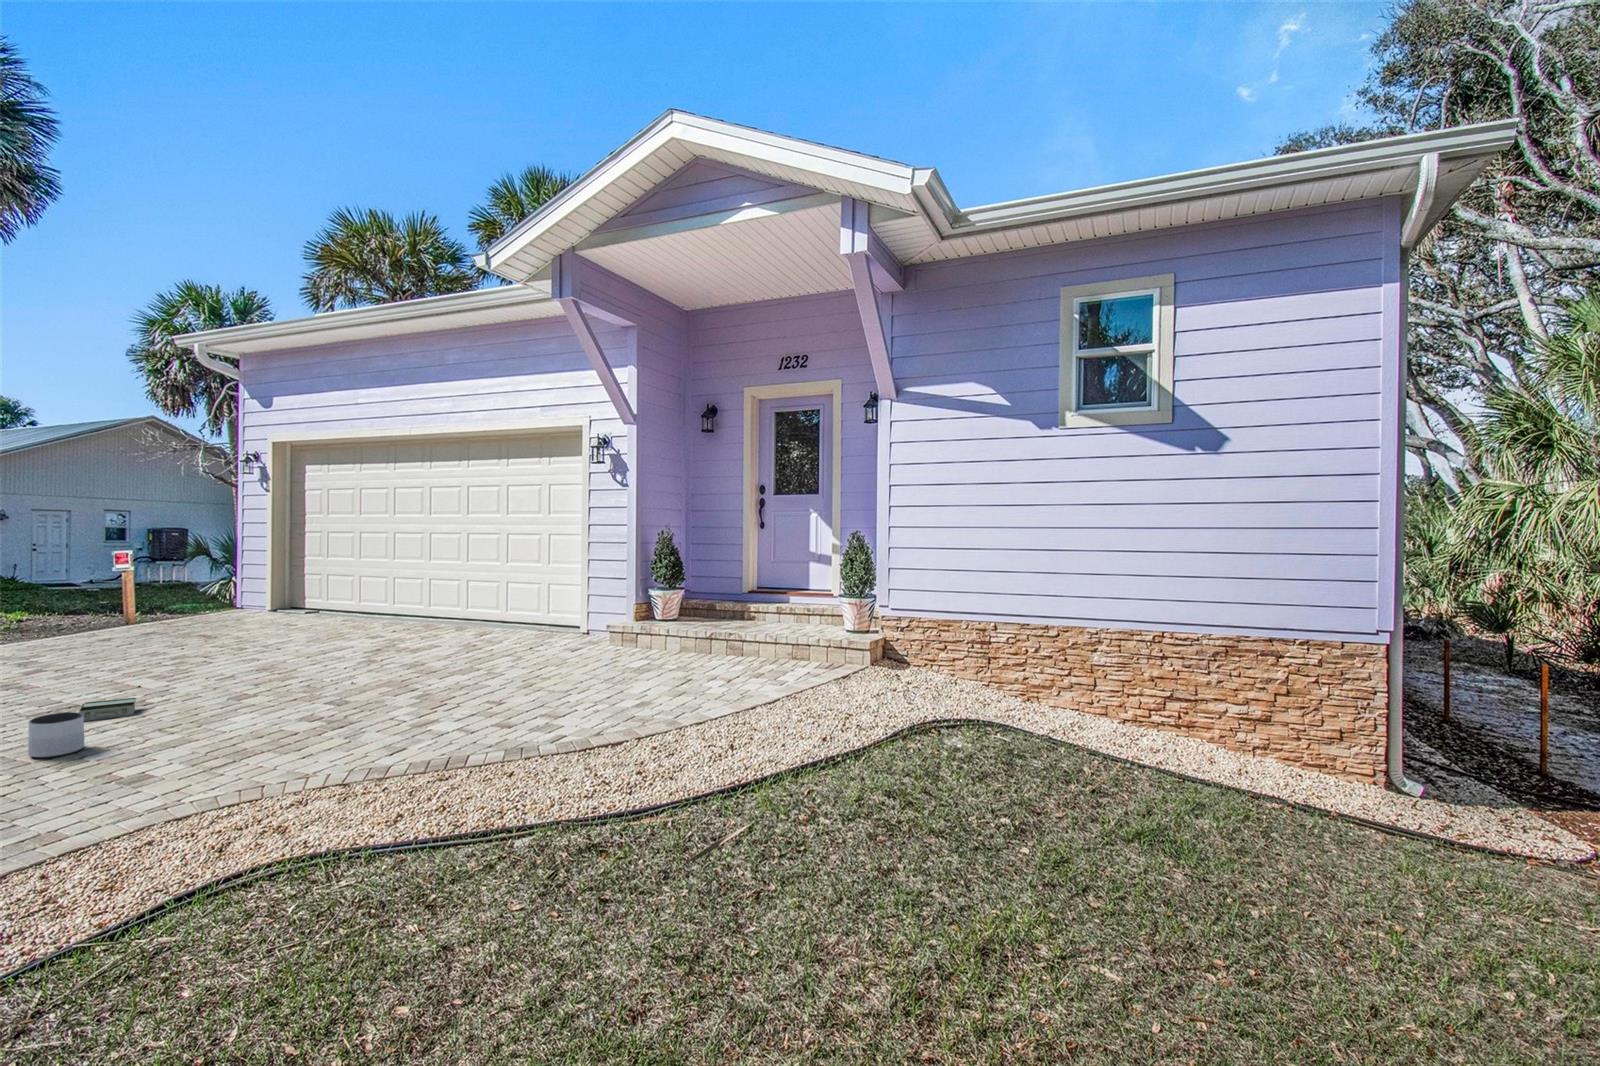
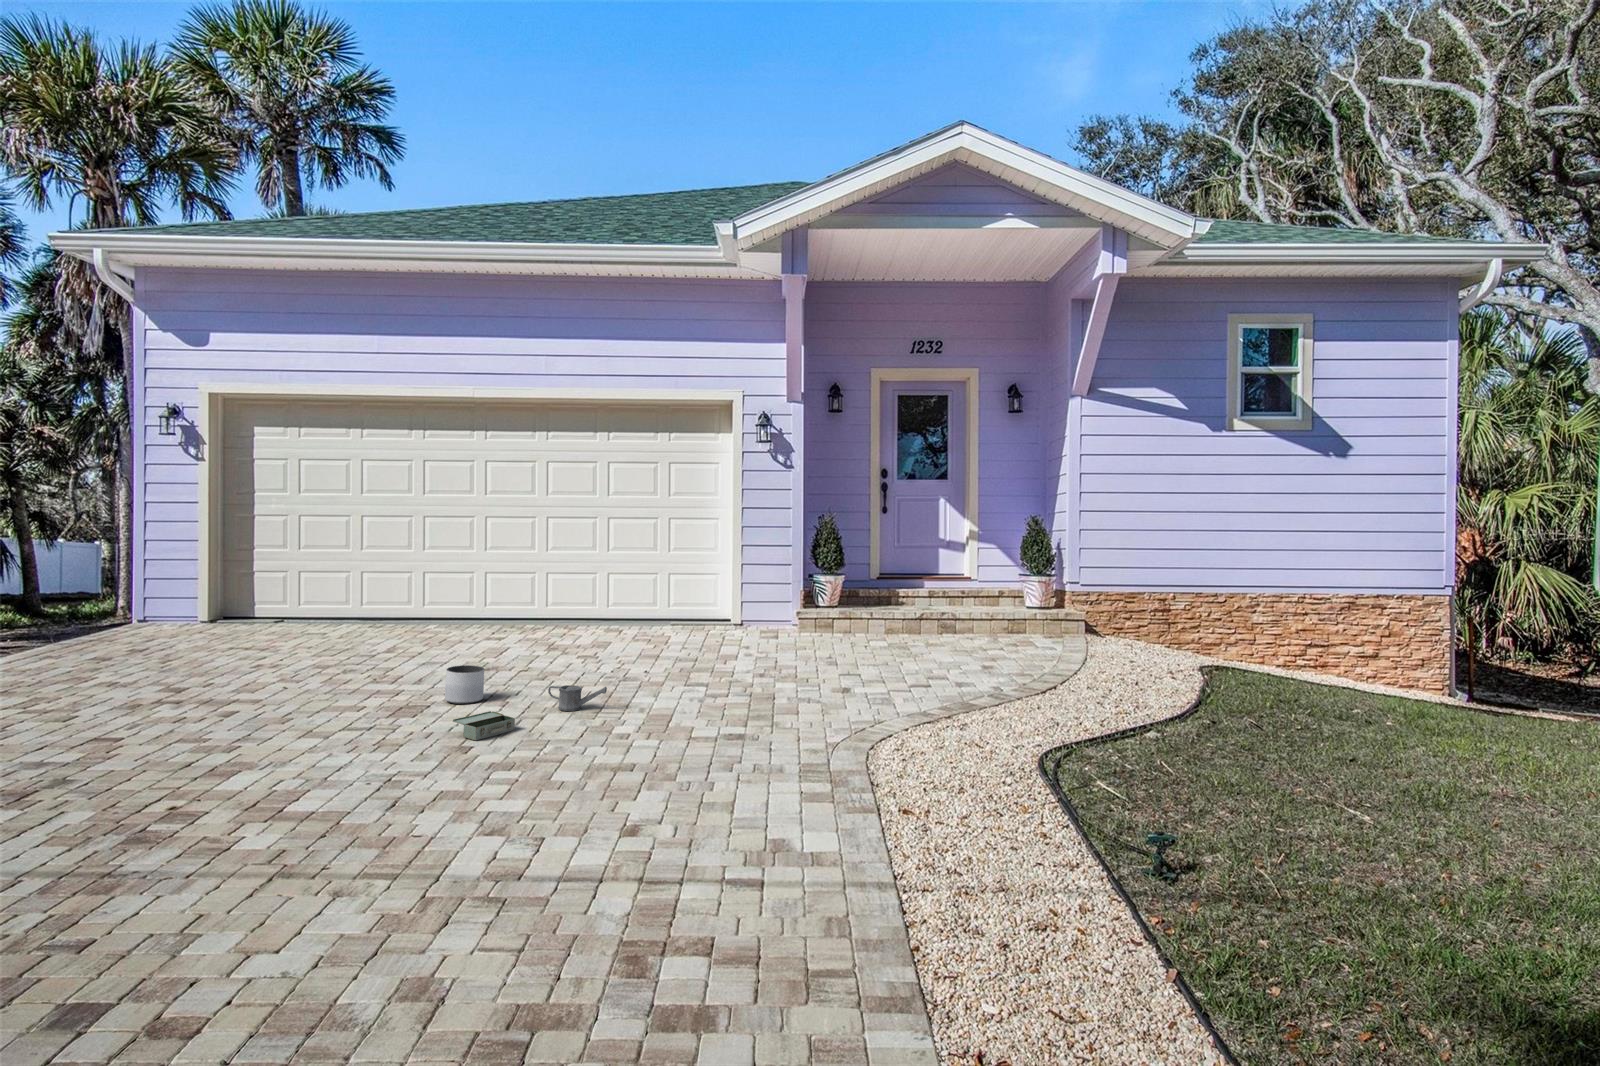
watering can: none [214,680,246,703] -> present [548,685,607,711]
planter: present [28,712,84,758] -> present [445,665,484,704]

